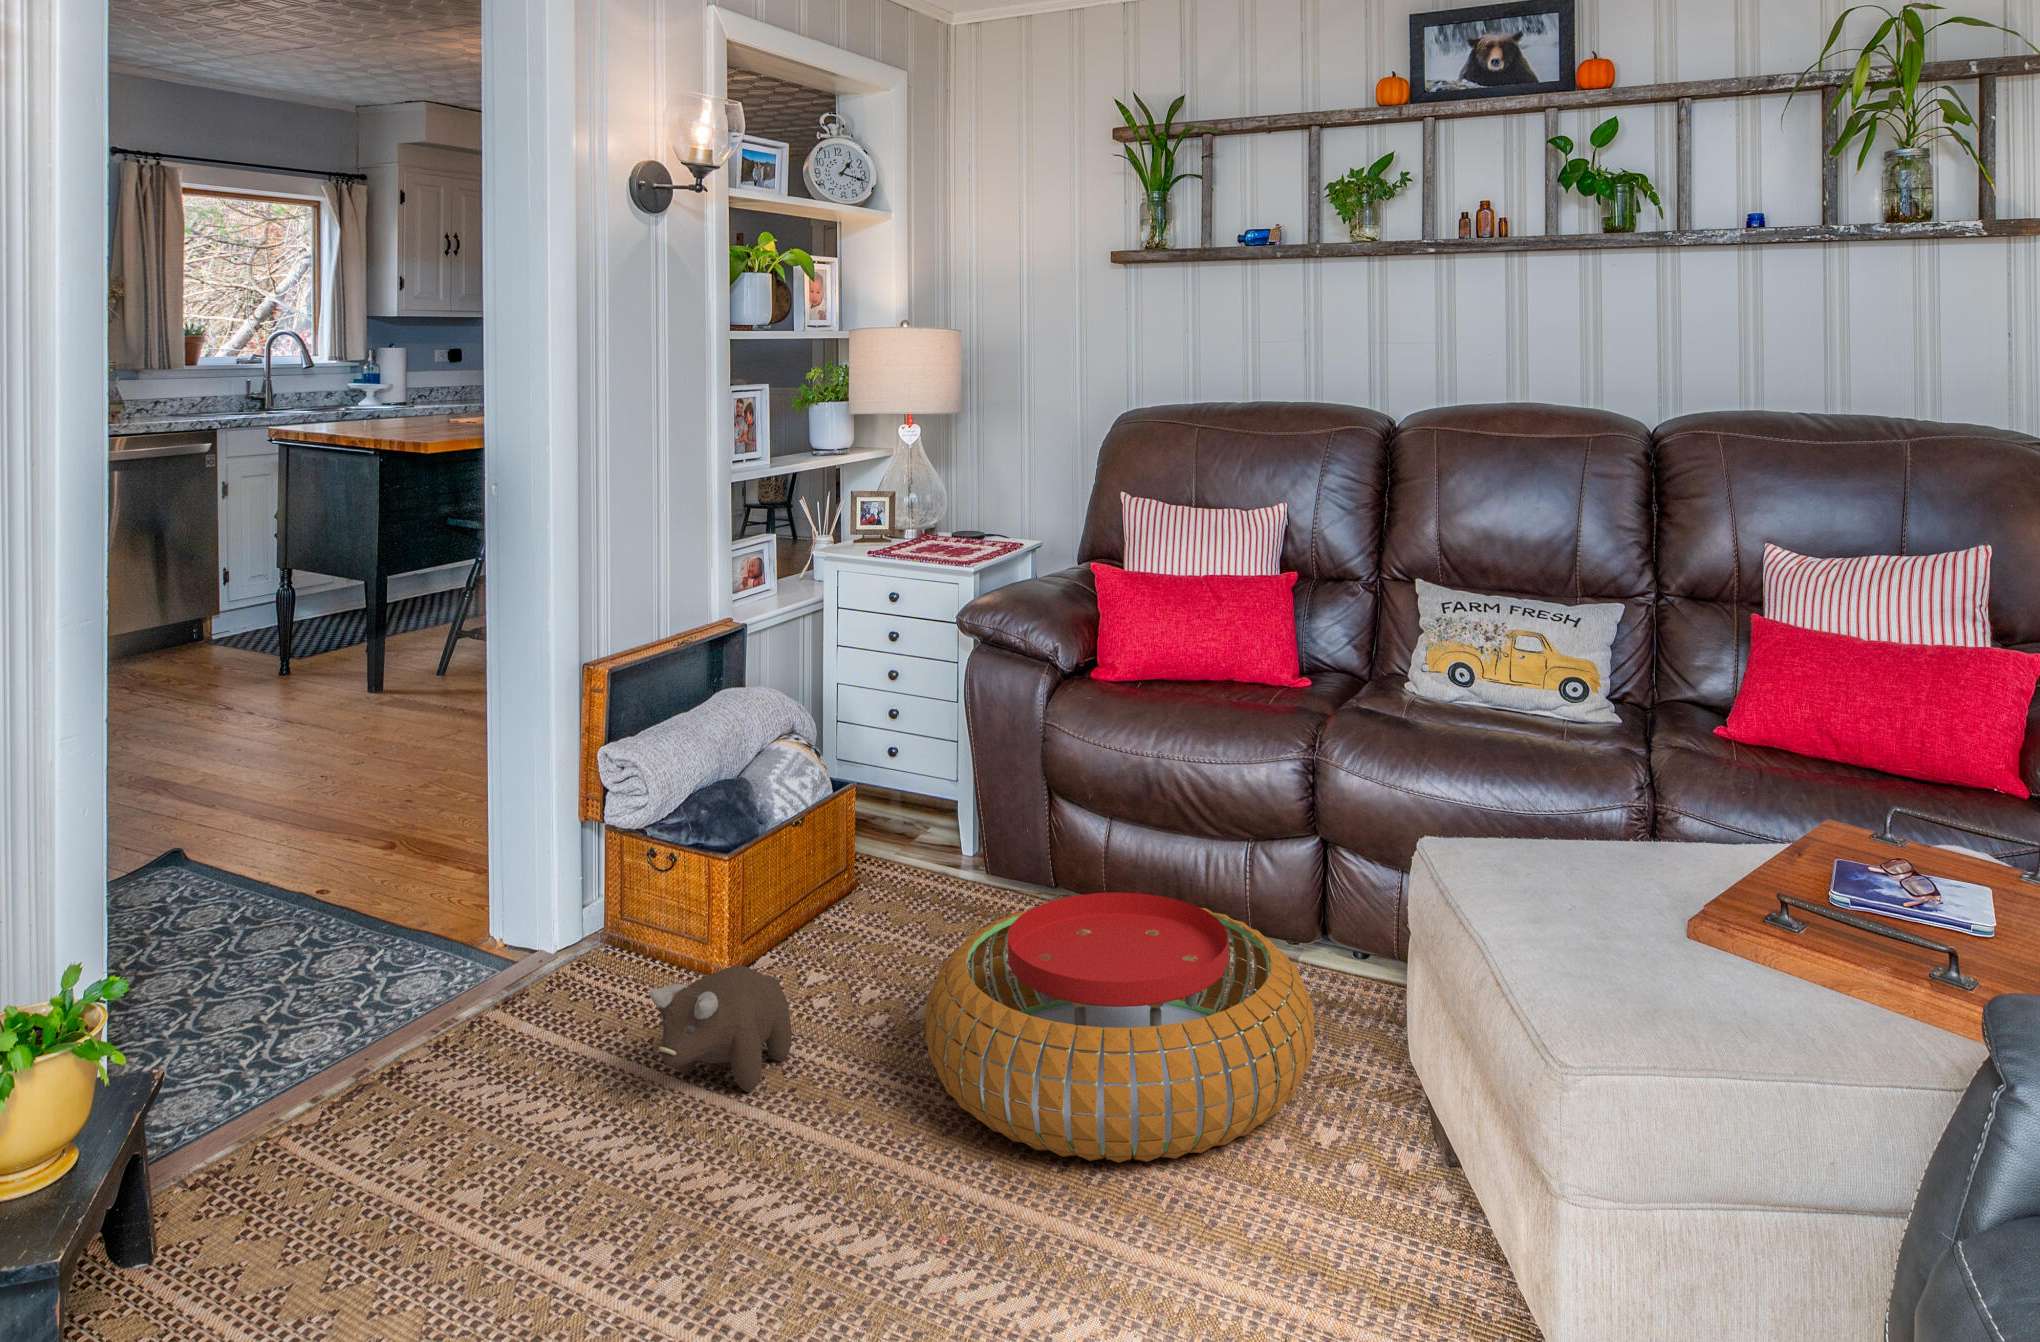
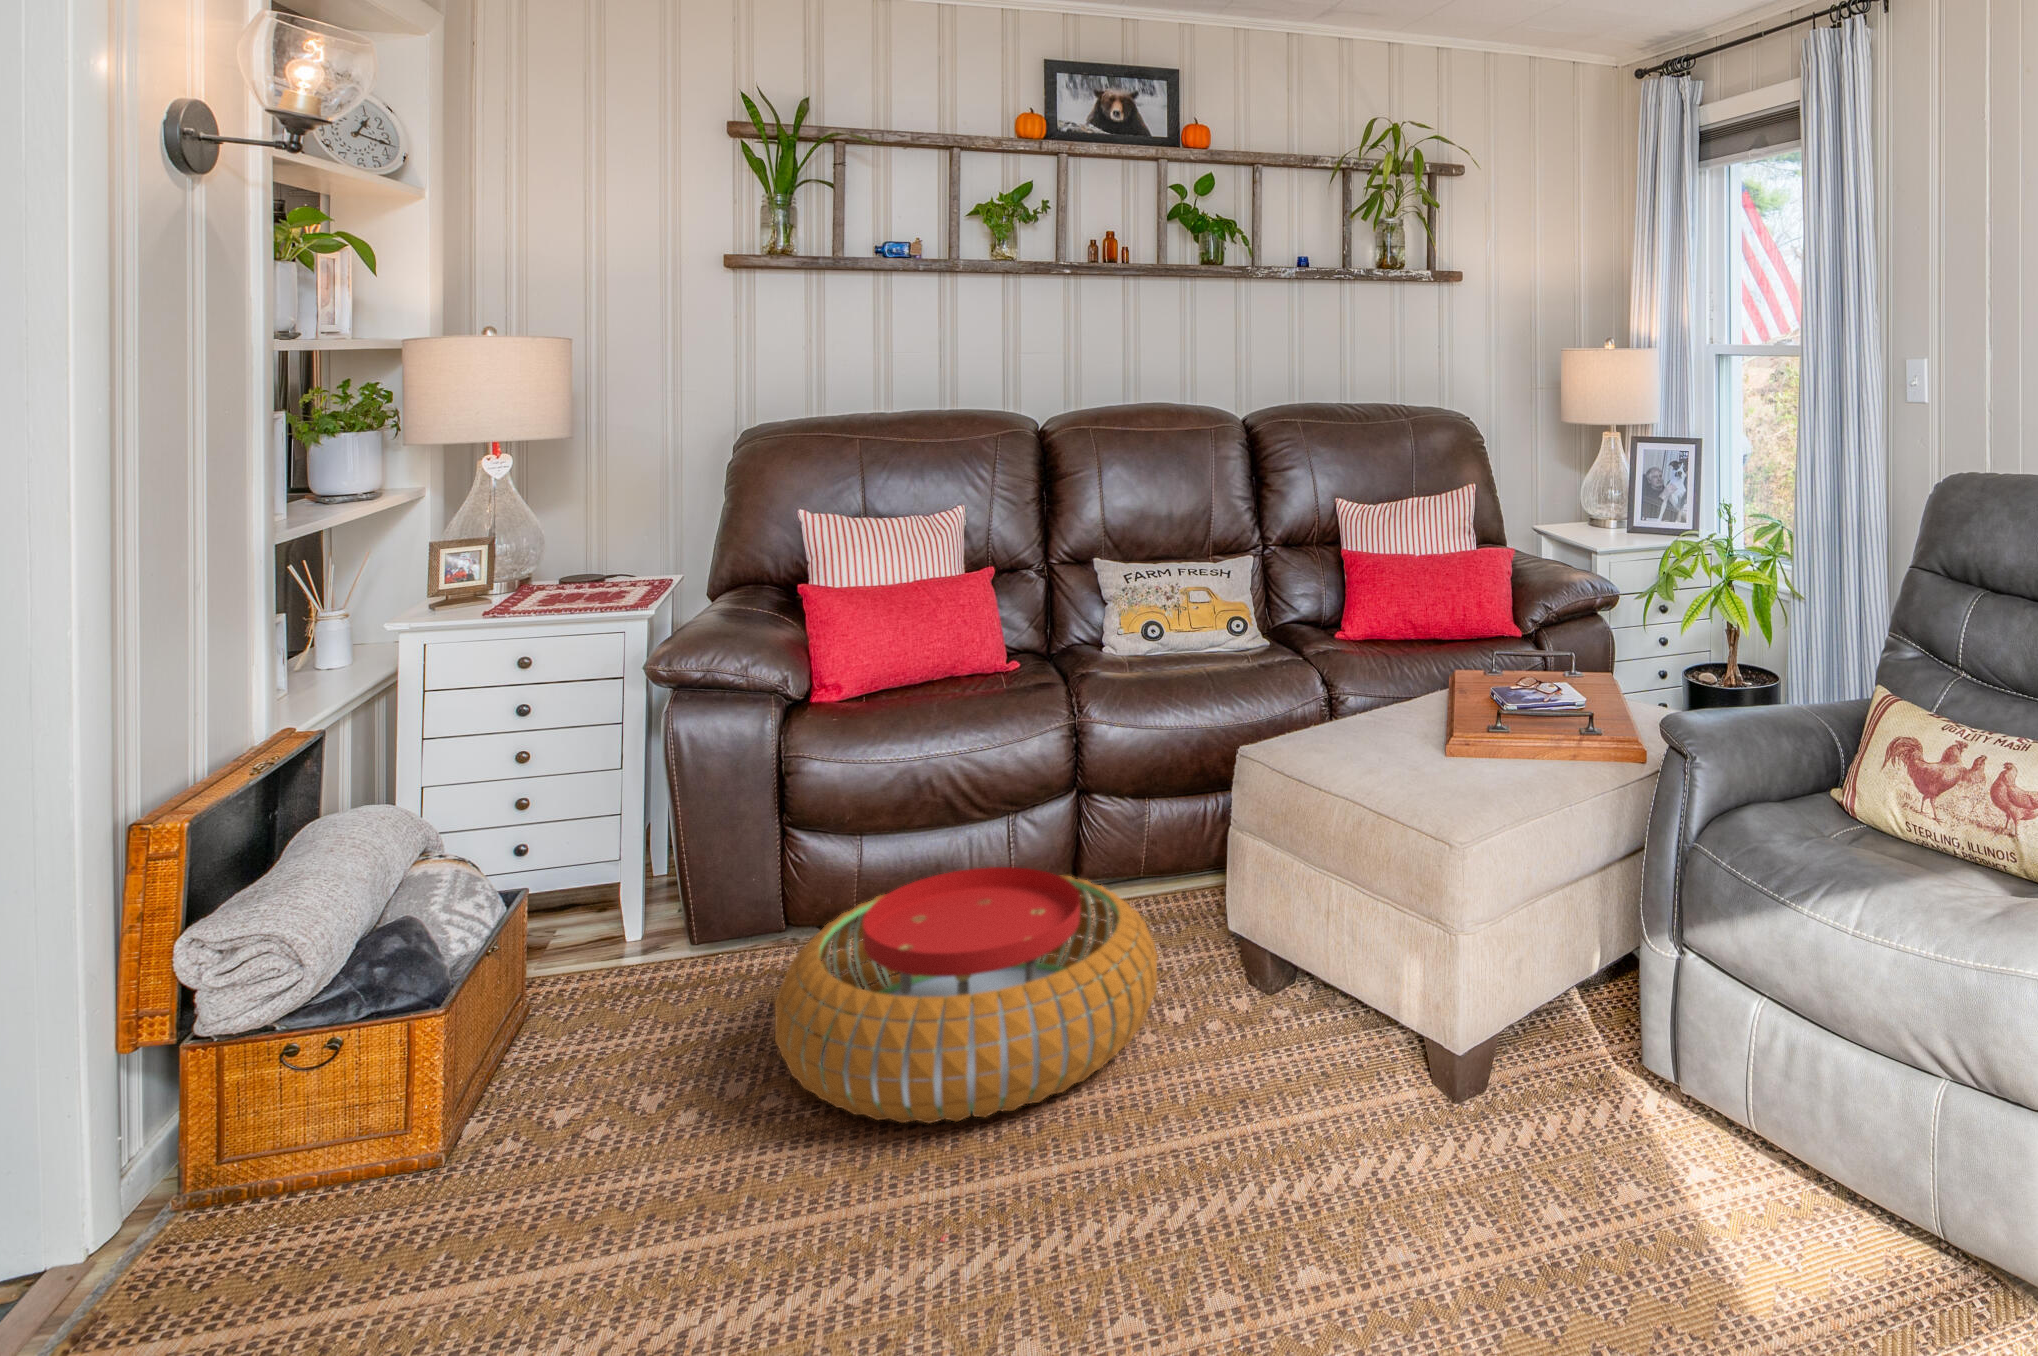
plush toy: present [649,966,792,1092] -> none [454,1060,608,1209]

